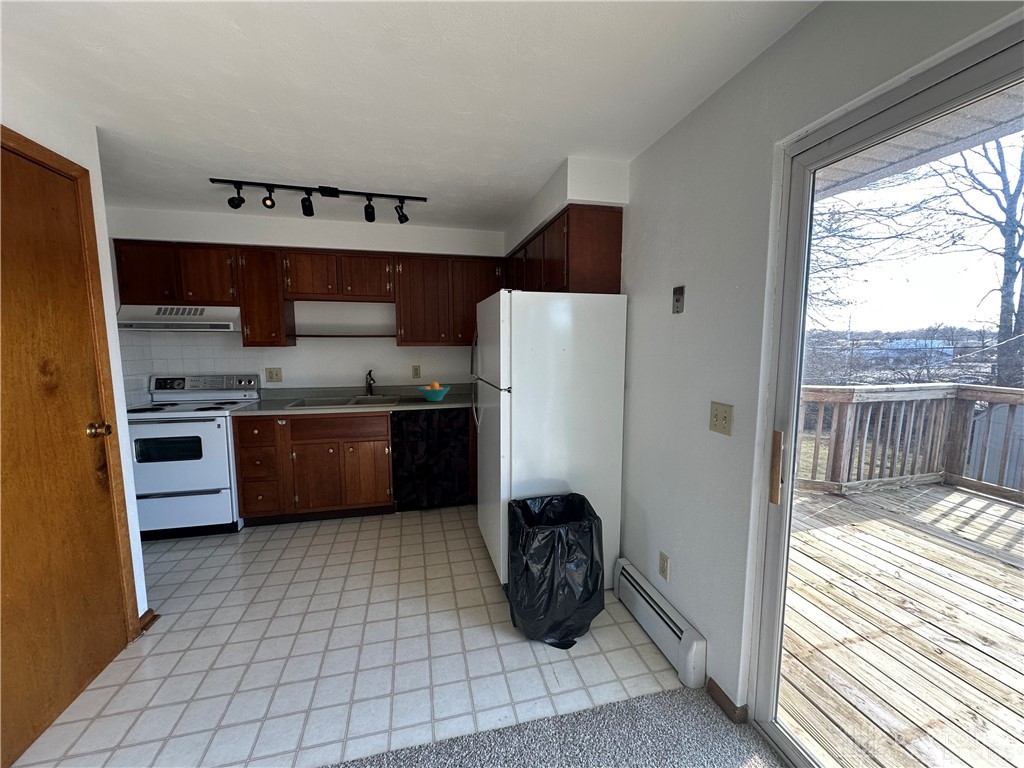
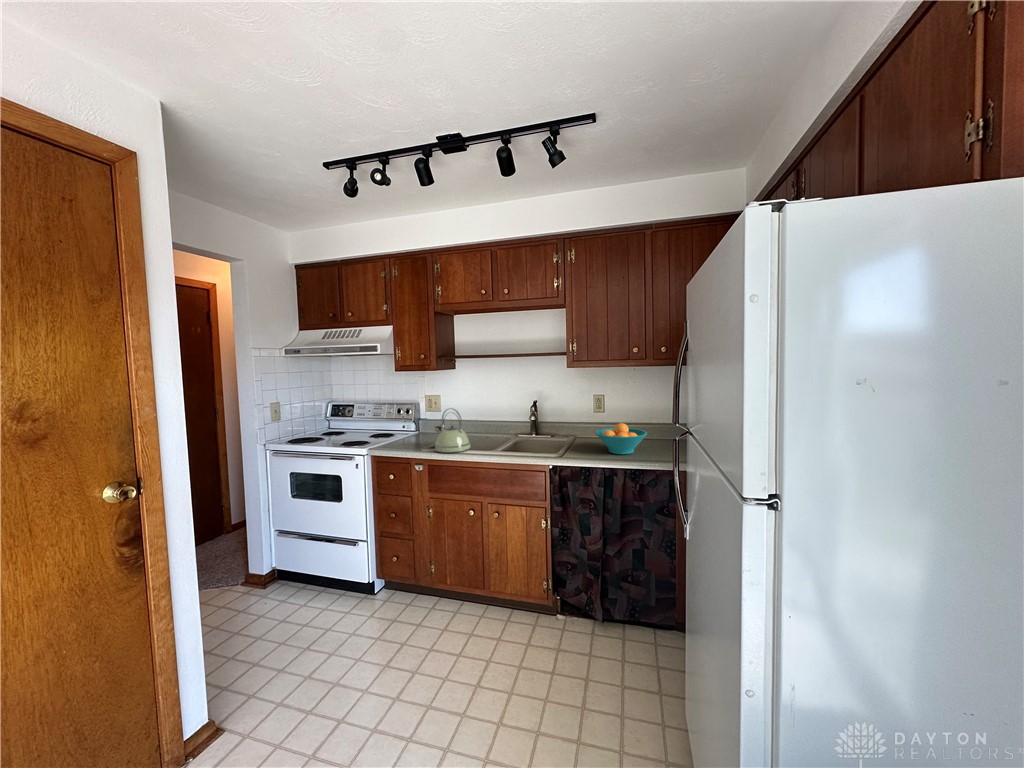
kettle: none [289,375,323,409] -> present [435,408,471,453]

